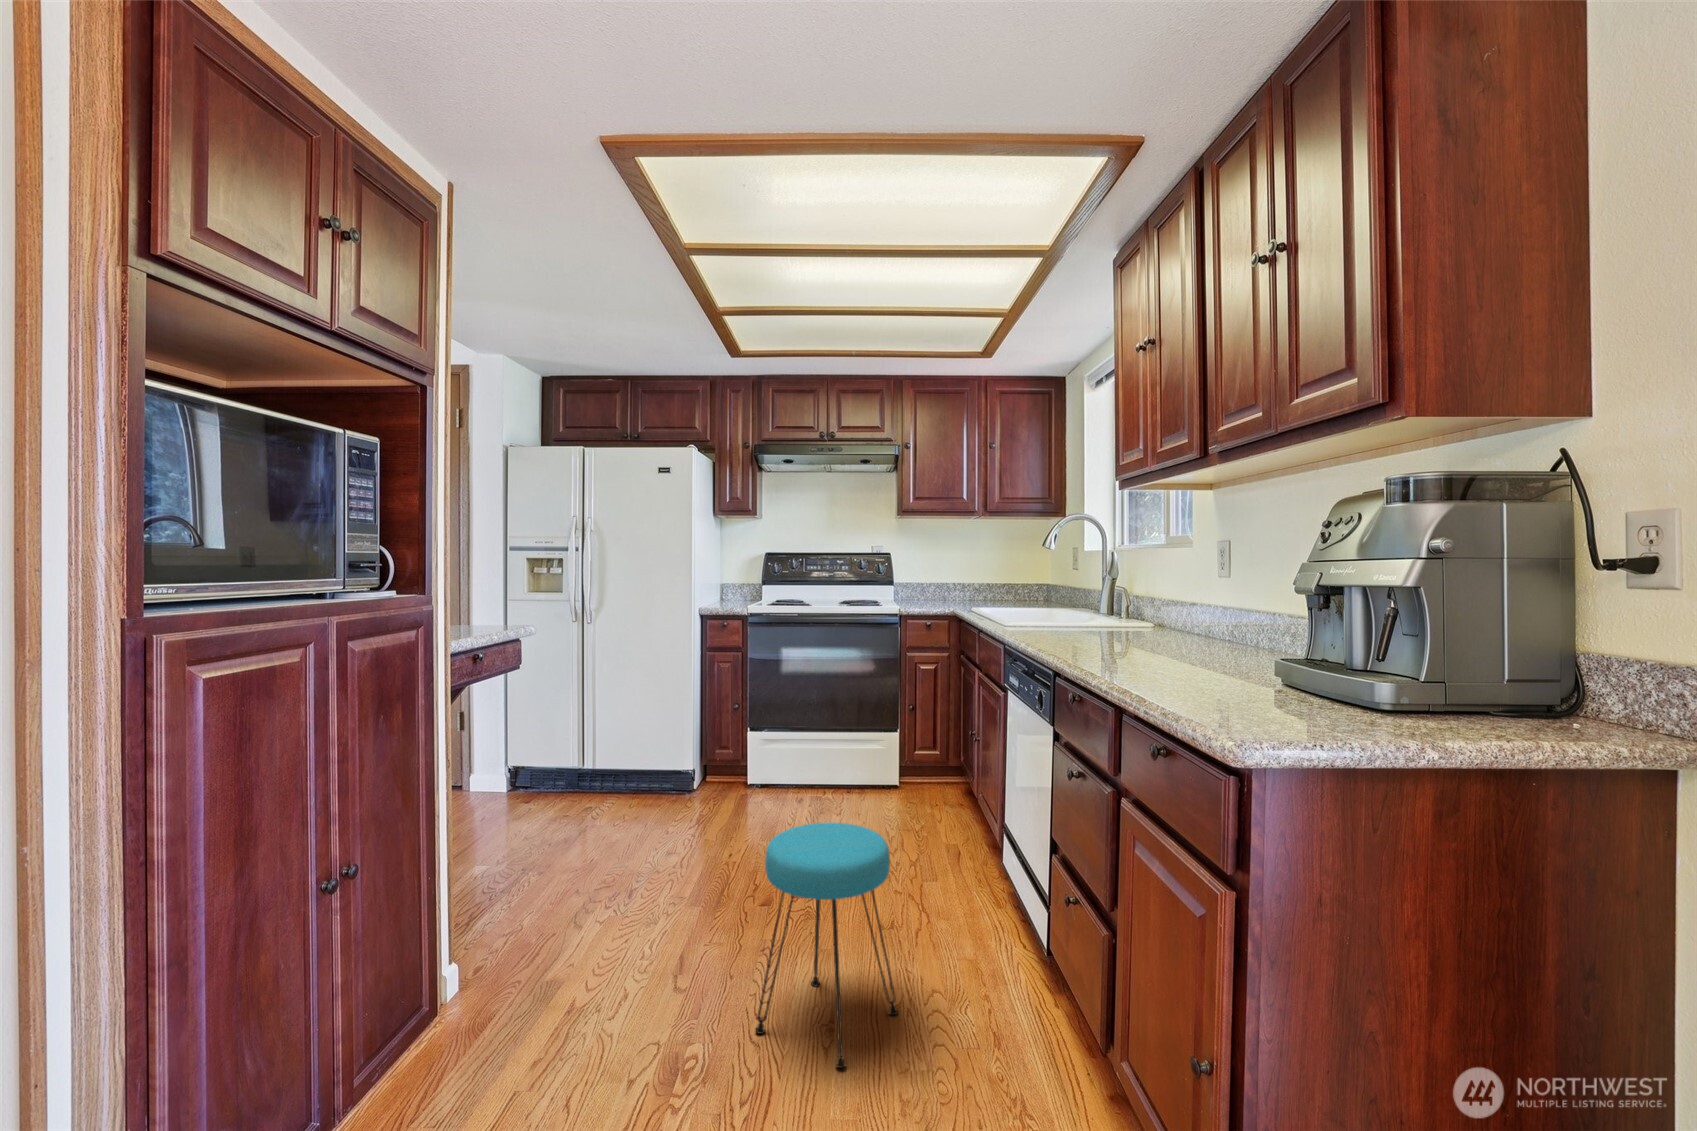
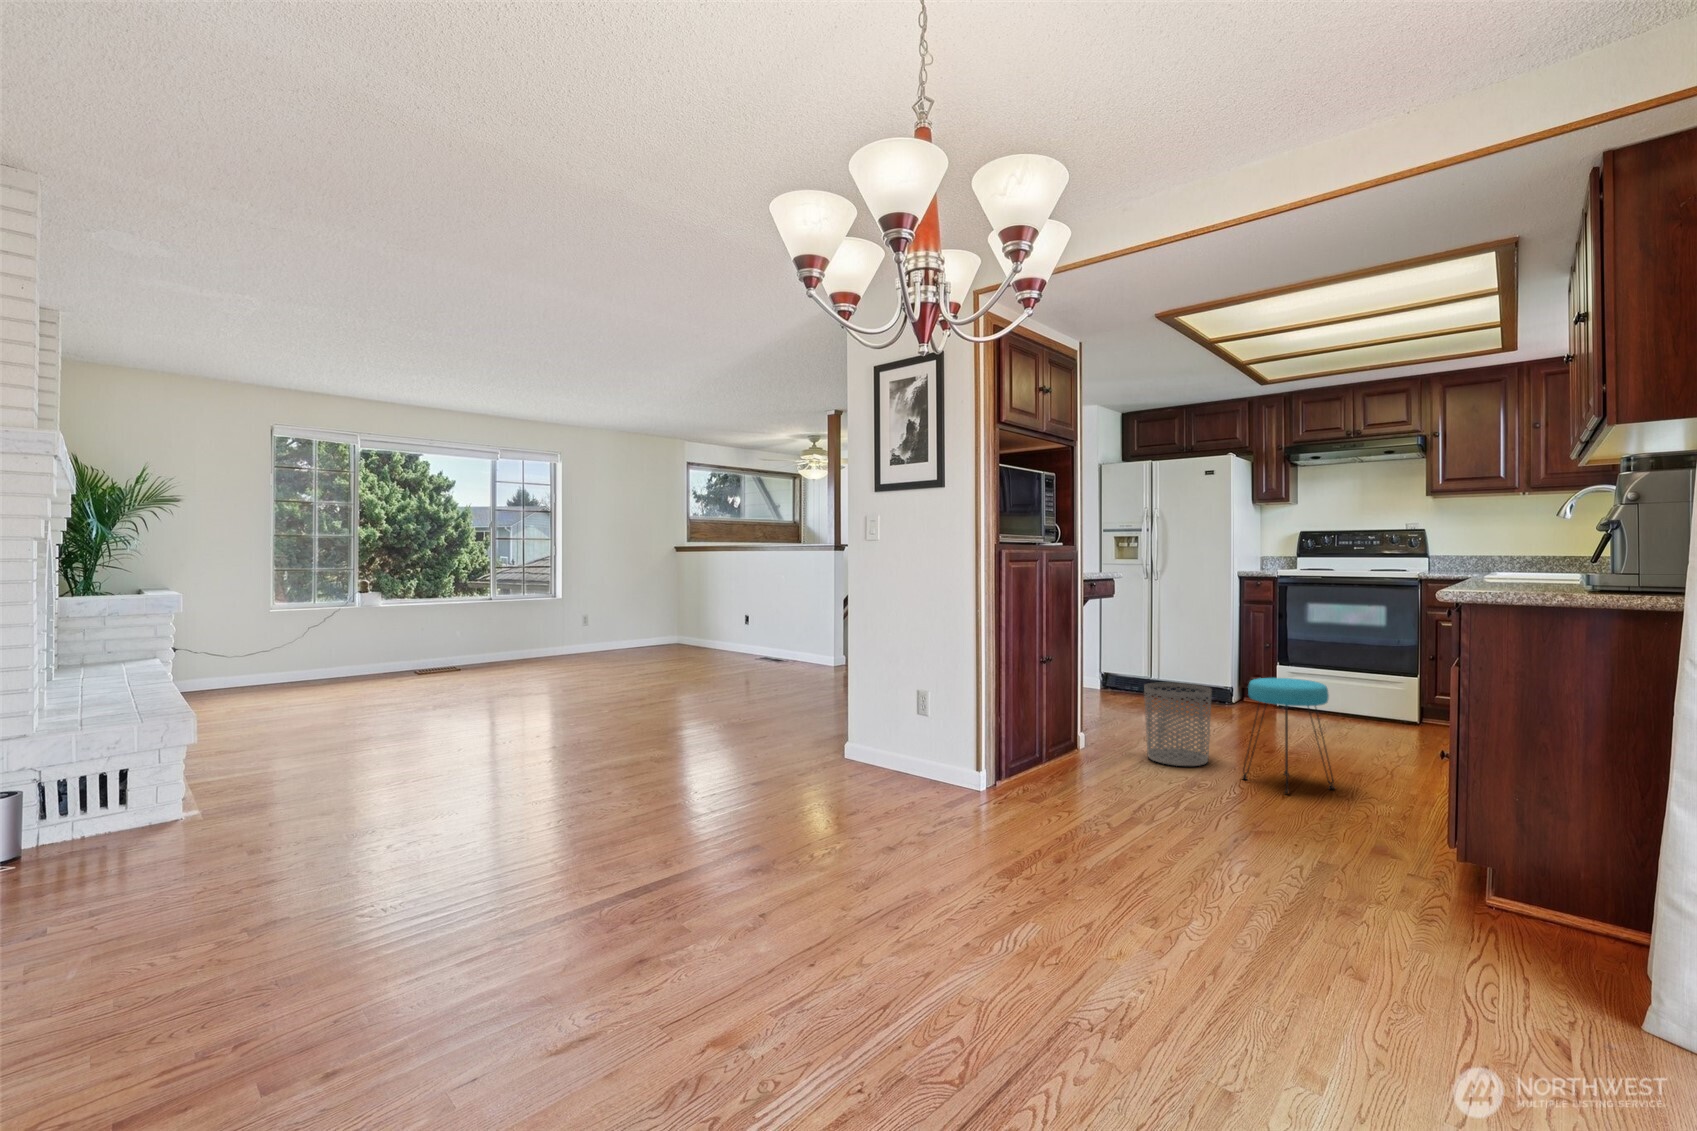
waste bin: none [574,837,696,1024] -> present [1144,682,1212,766]

